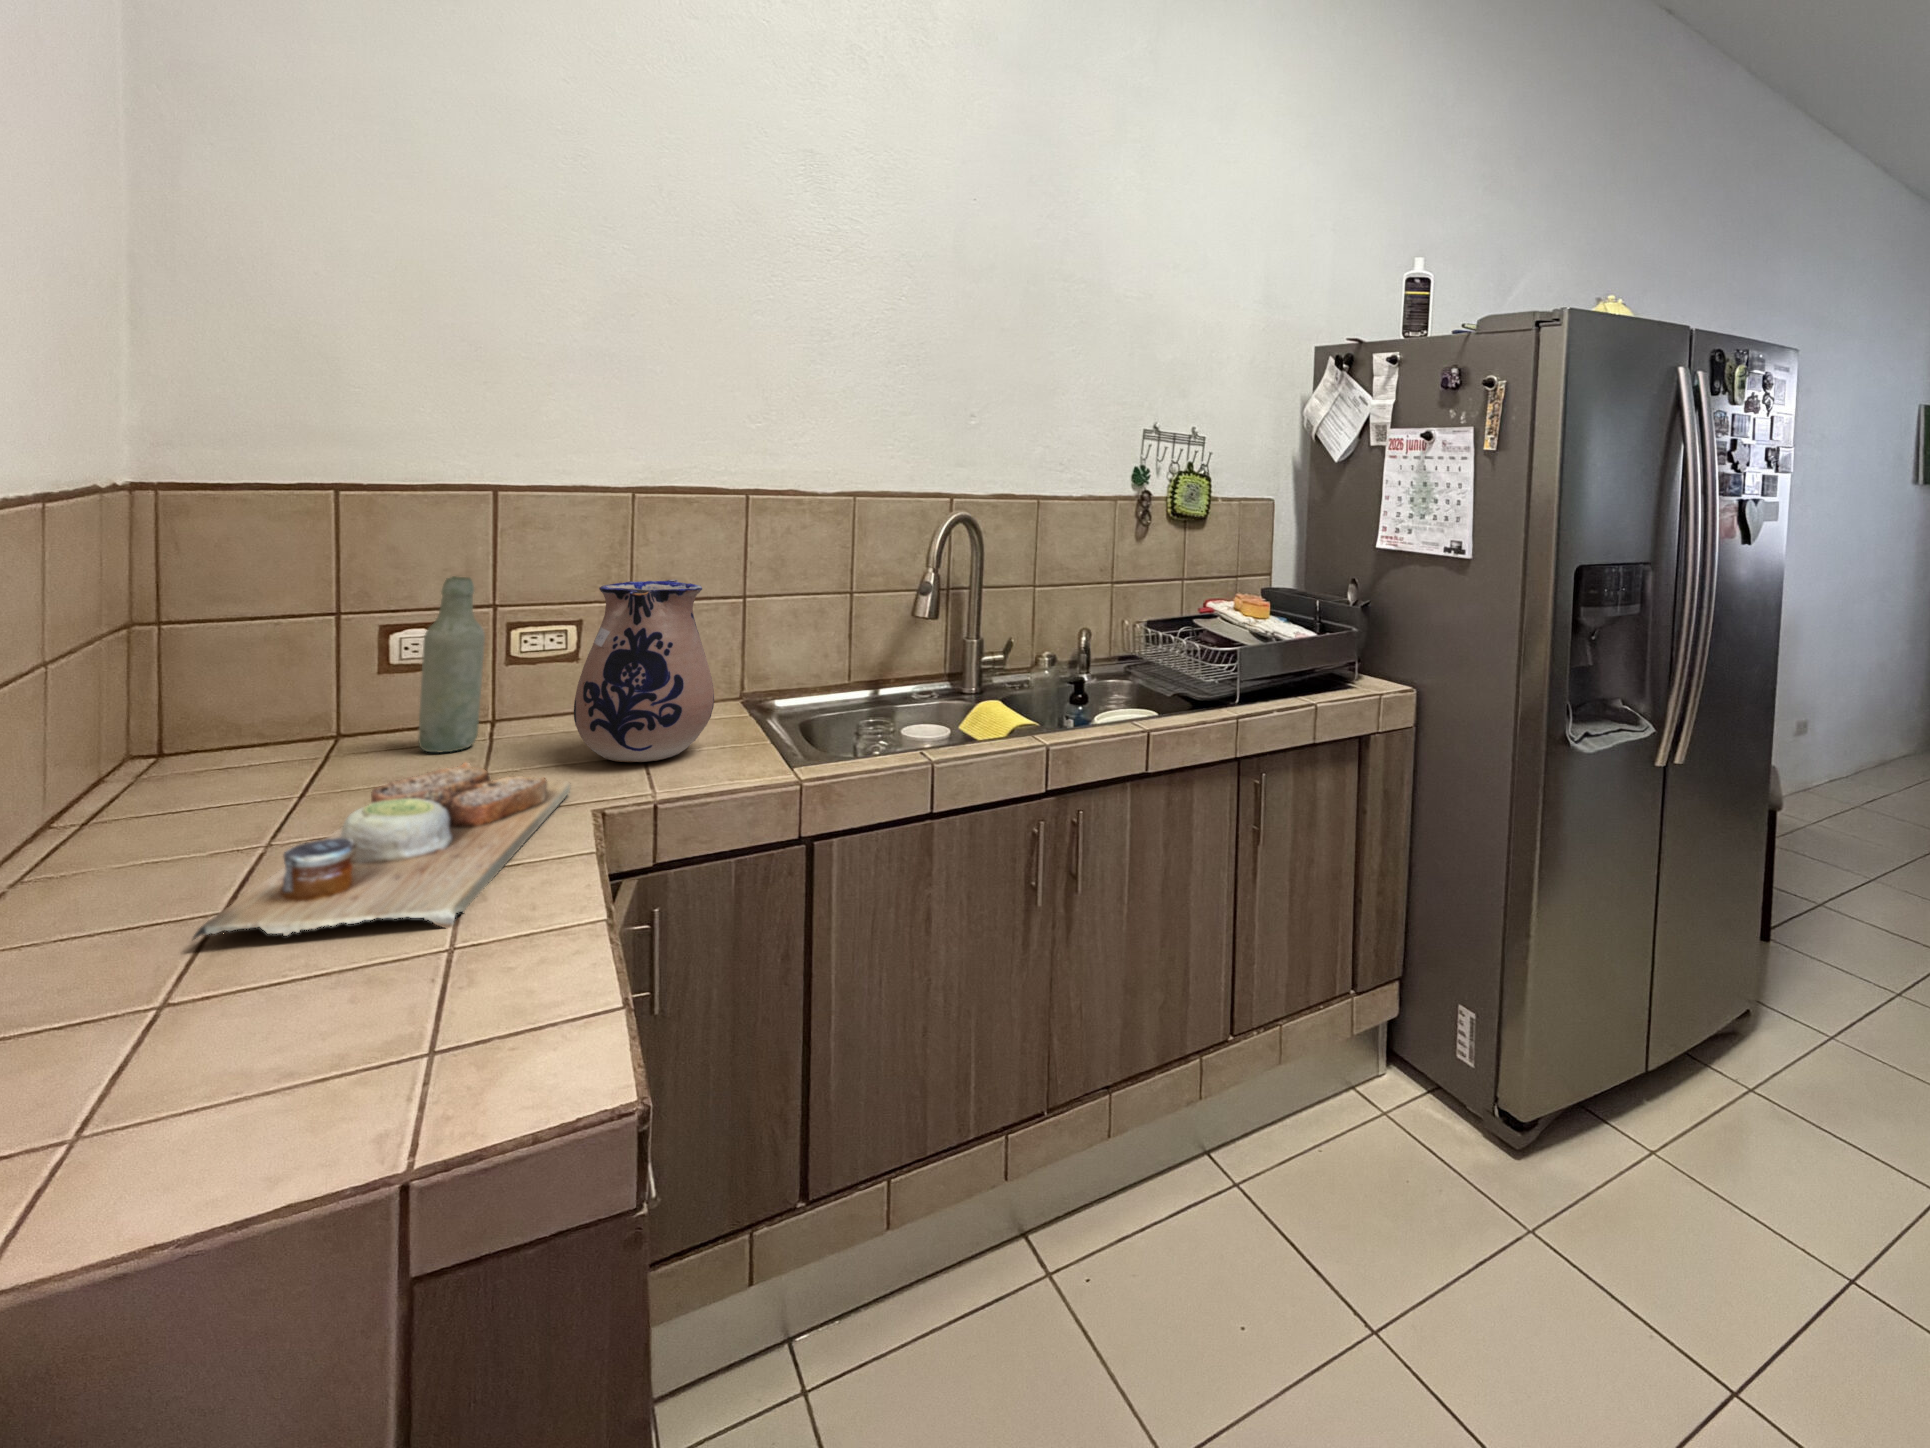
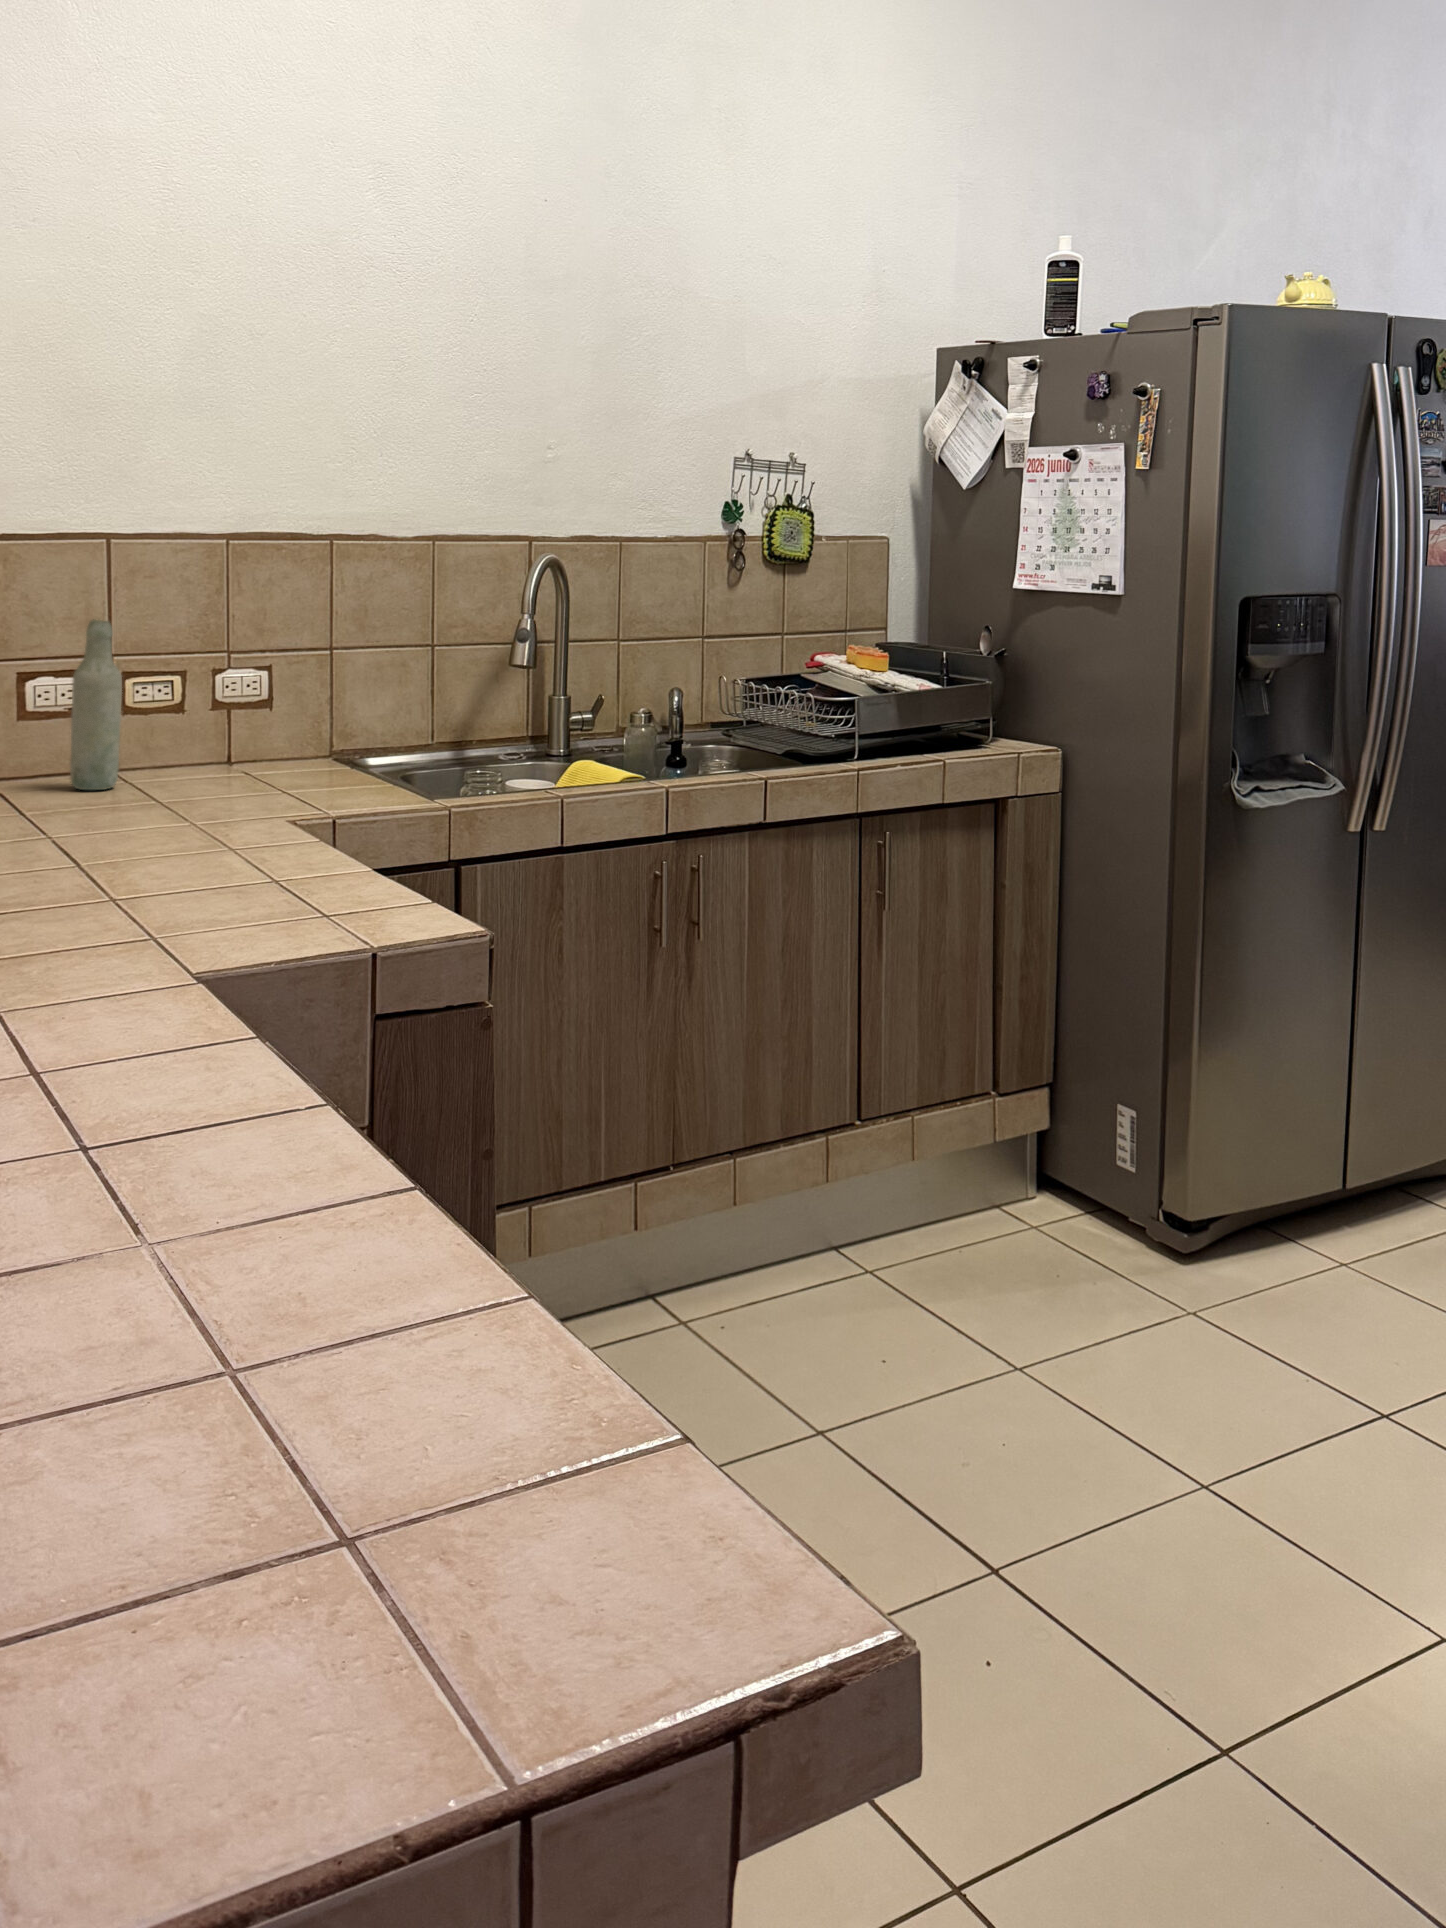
ceramic pitcher: present [574,580,714,762] -> none [218,622,340,797]
cutting board: present [193,763,570,939] -> none [82,782,253,875]

